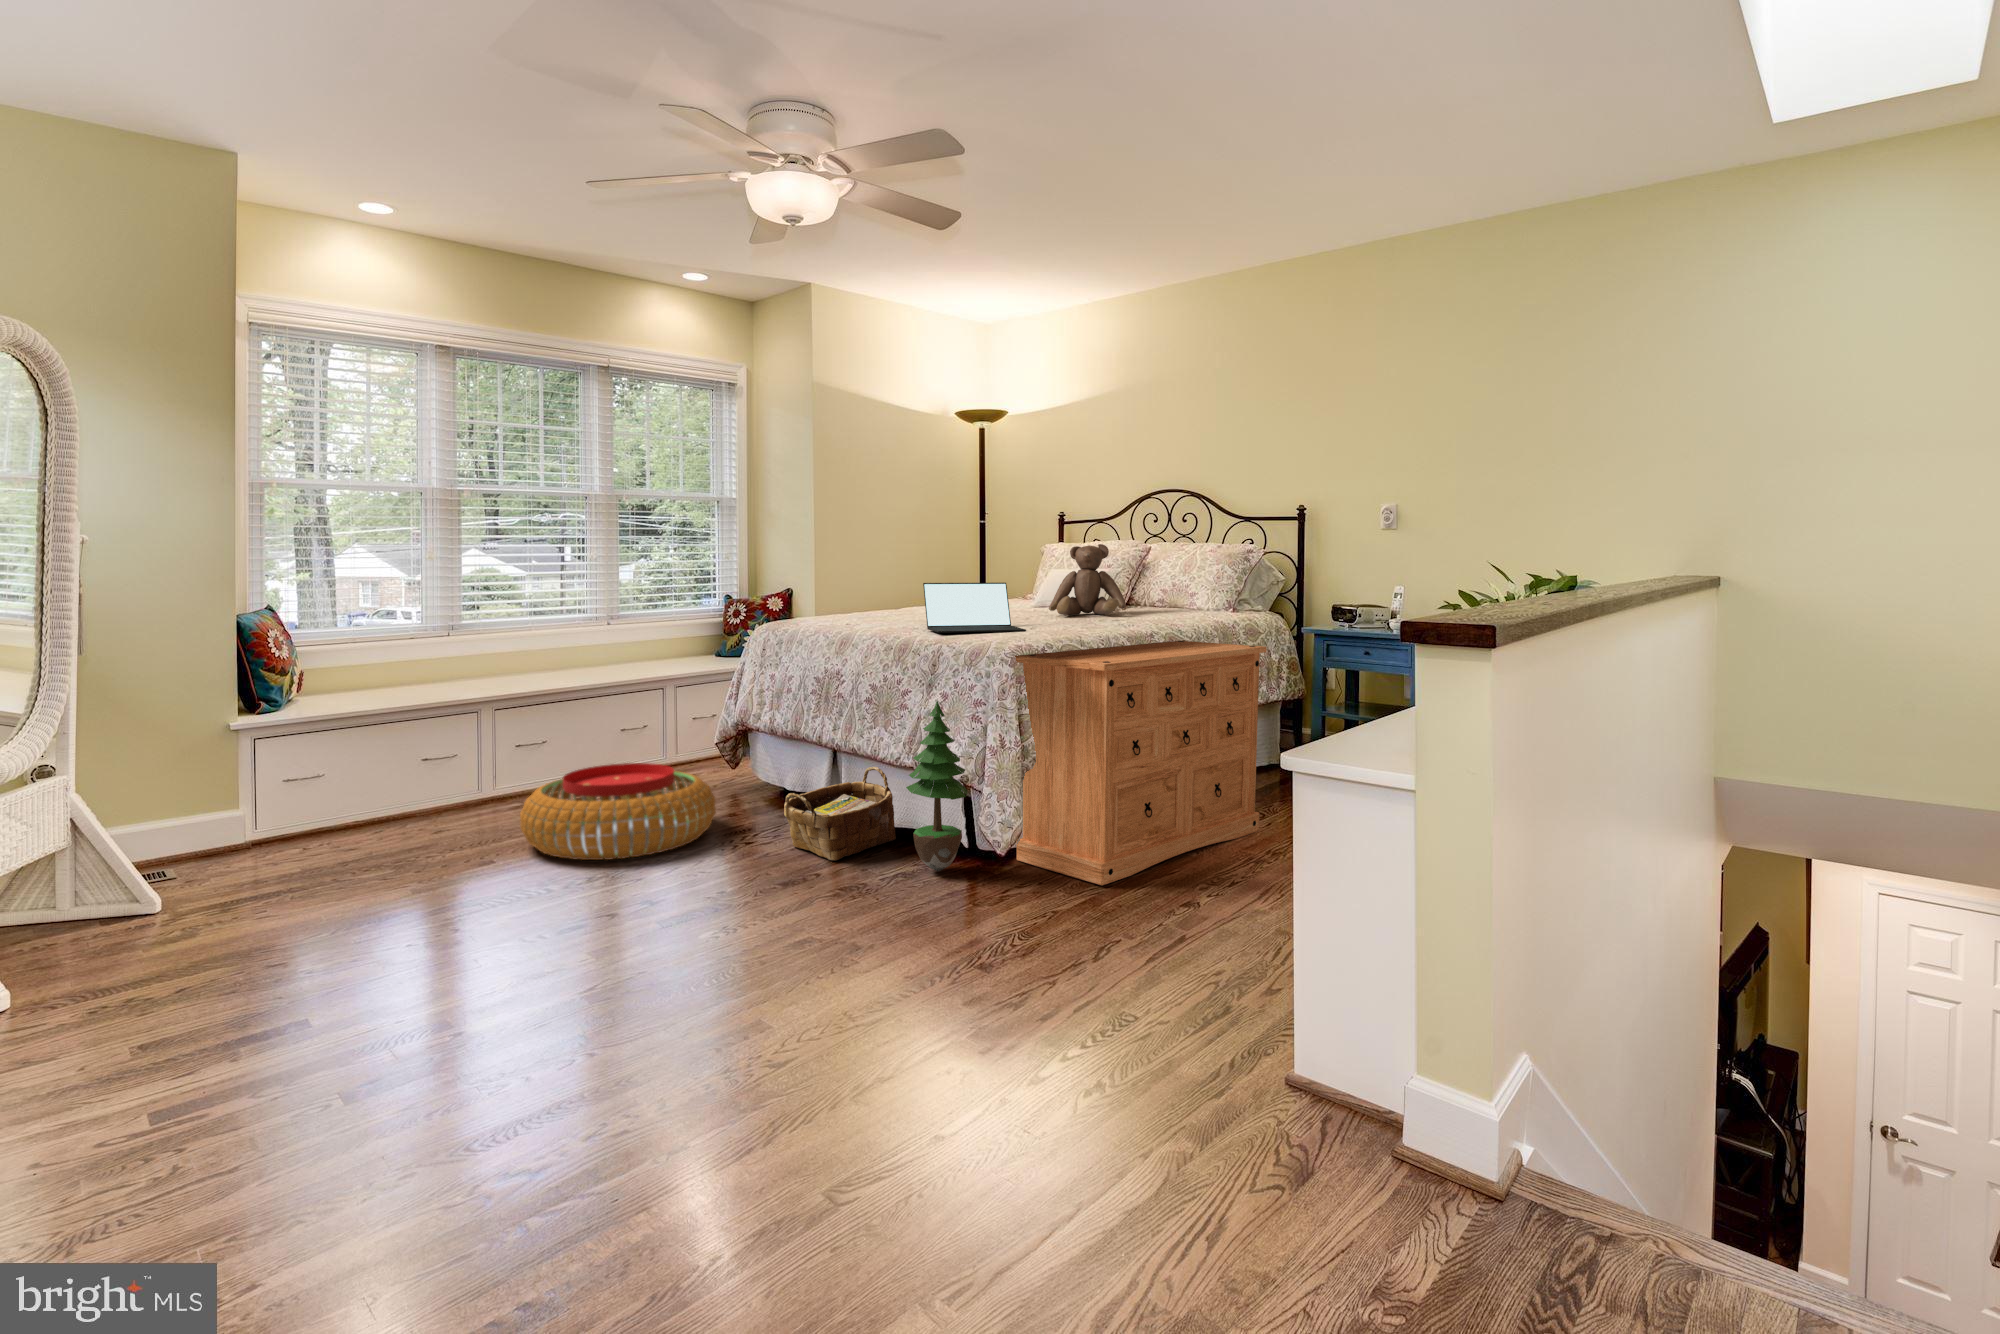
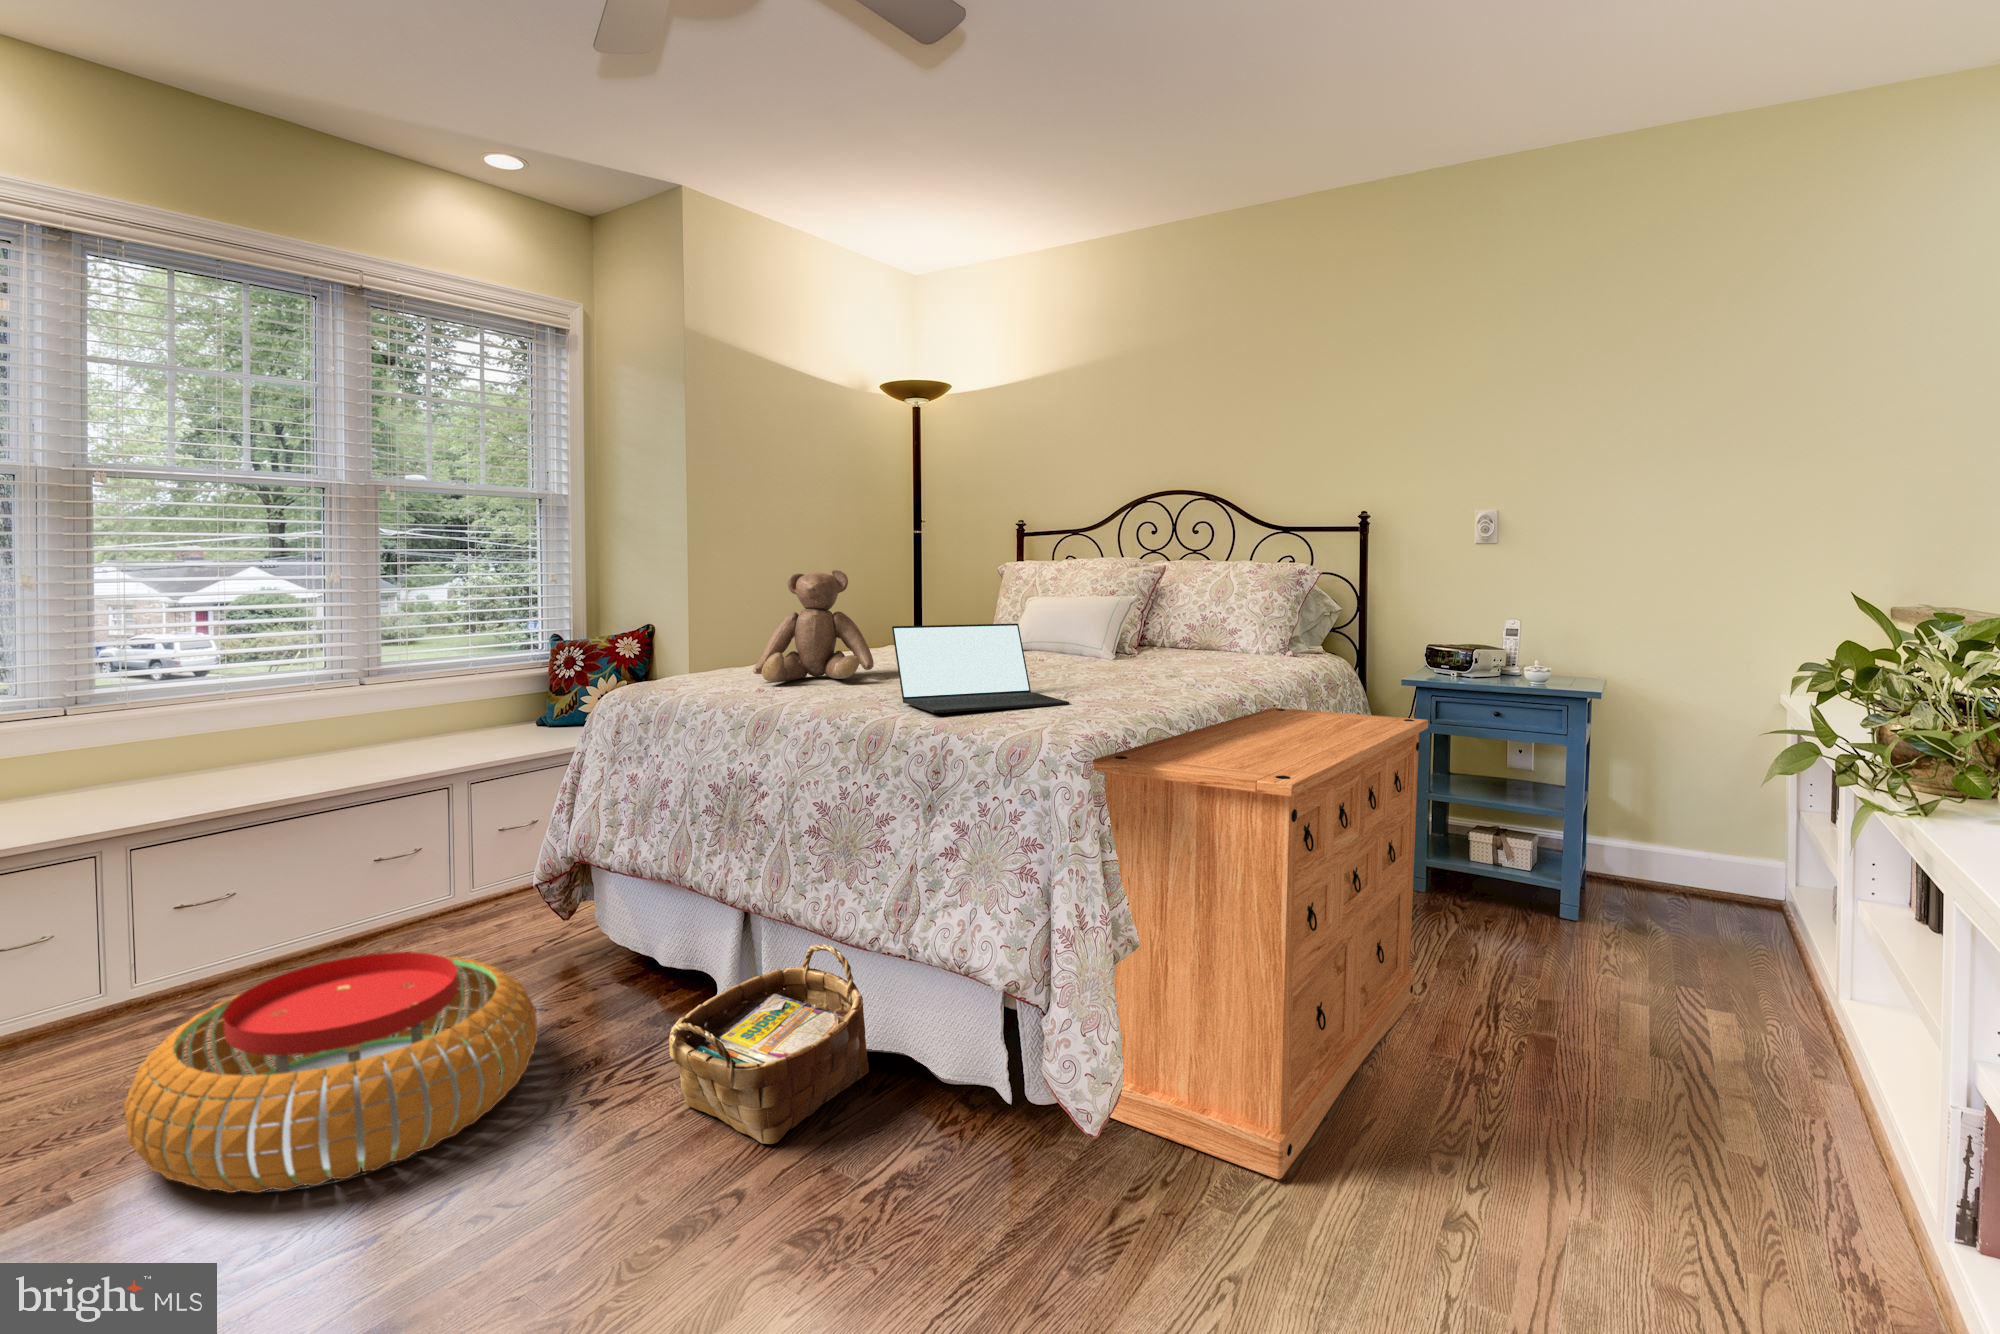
teddy bear: present [1049,544,1126,615] -> present [753,570,874,682]
potted tree: present [906,701,968,872] -> none [911,852,1026,1165]

